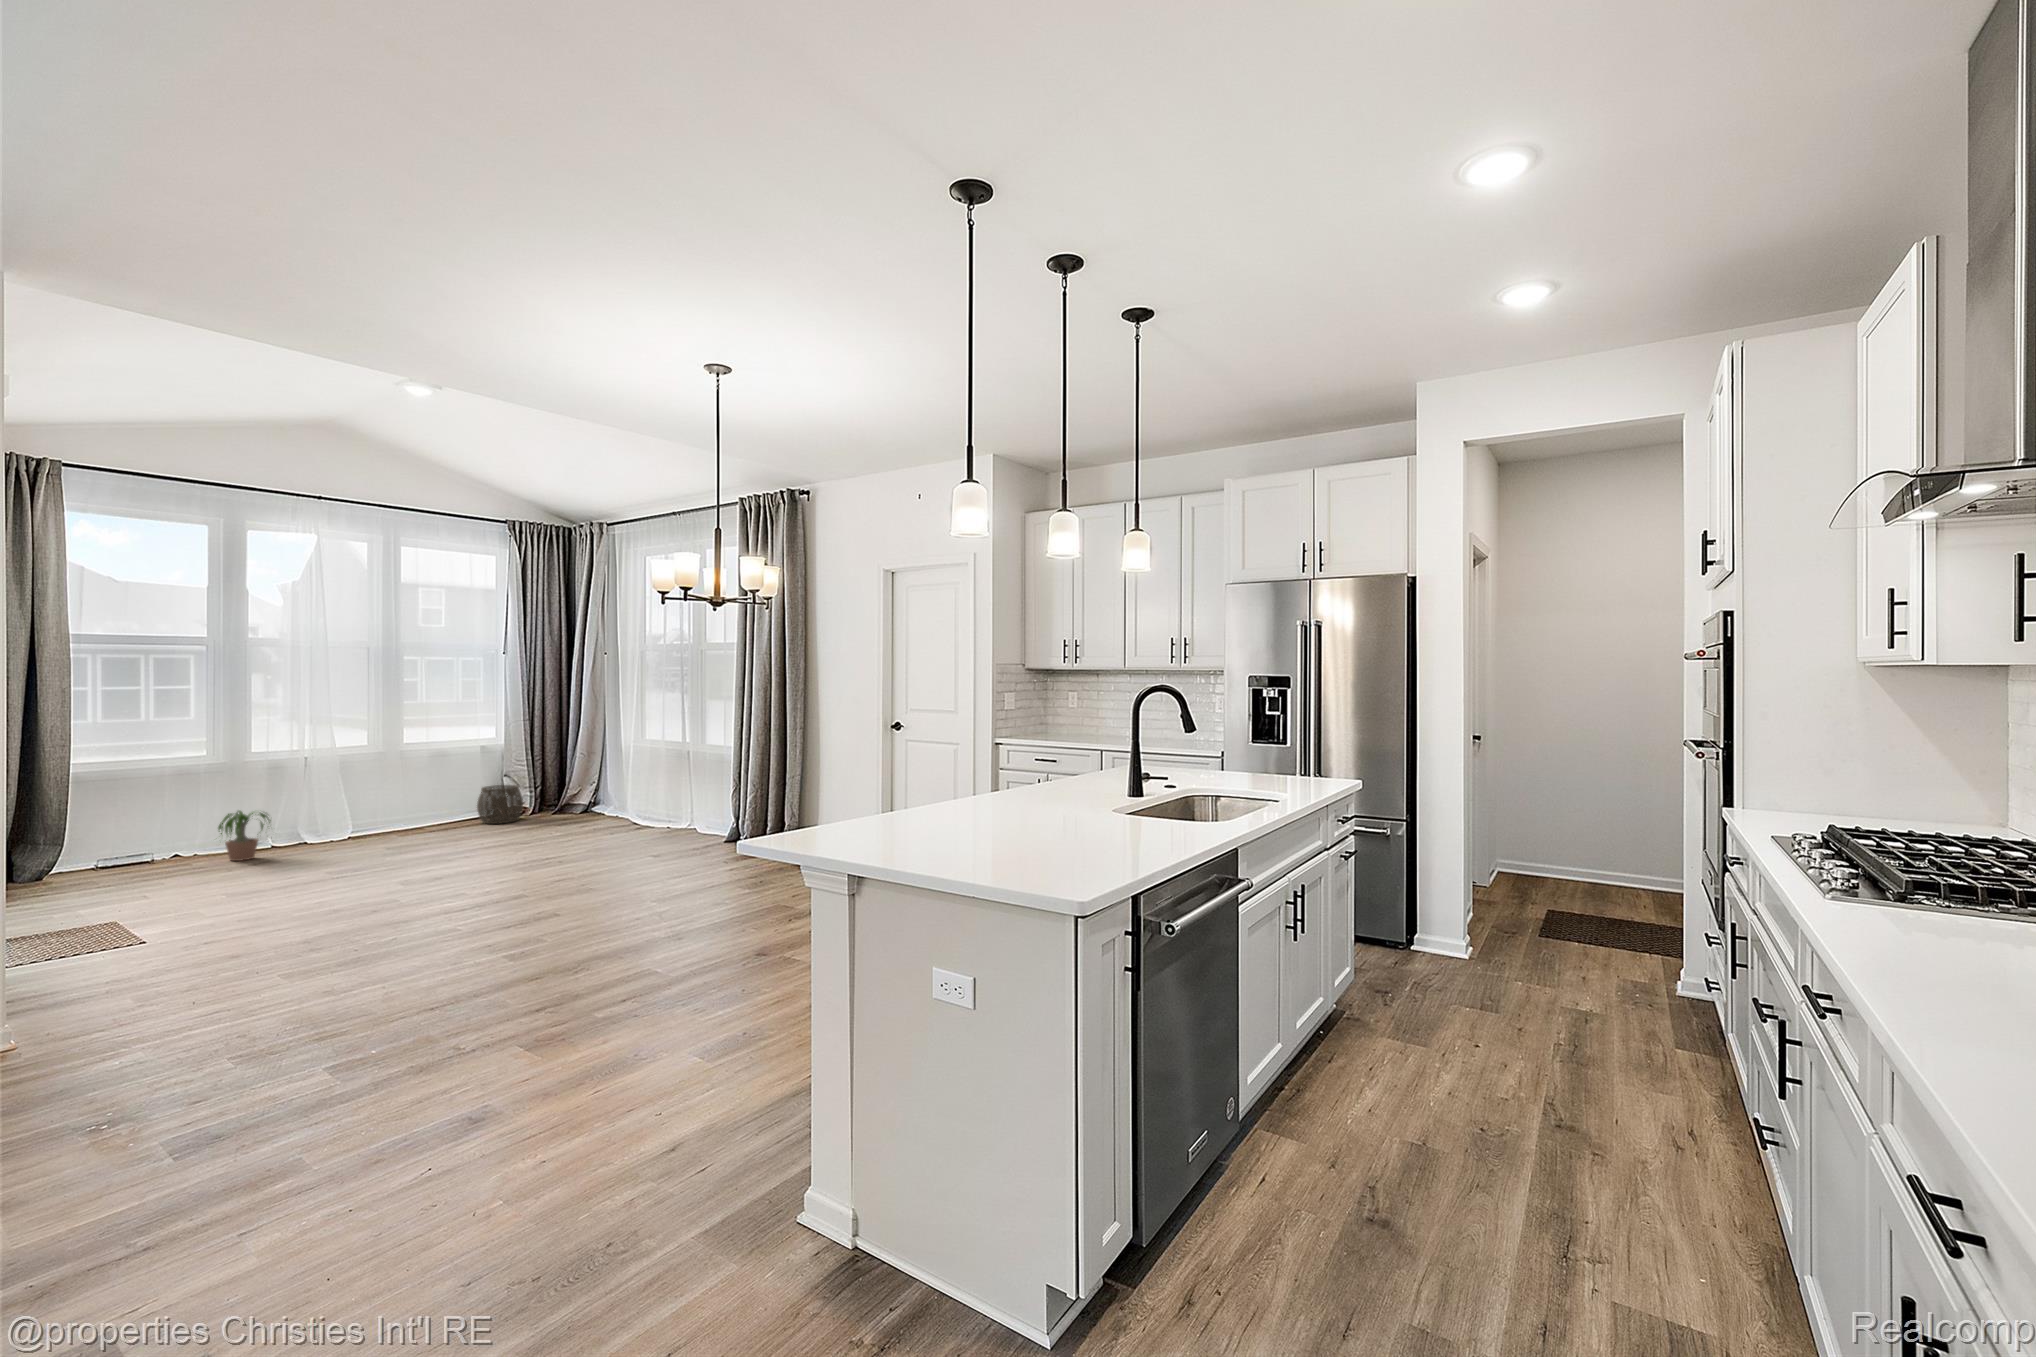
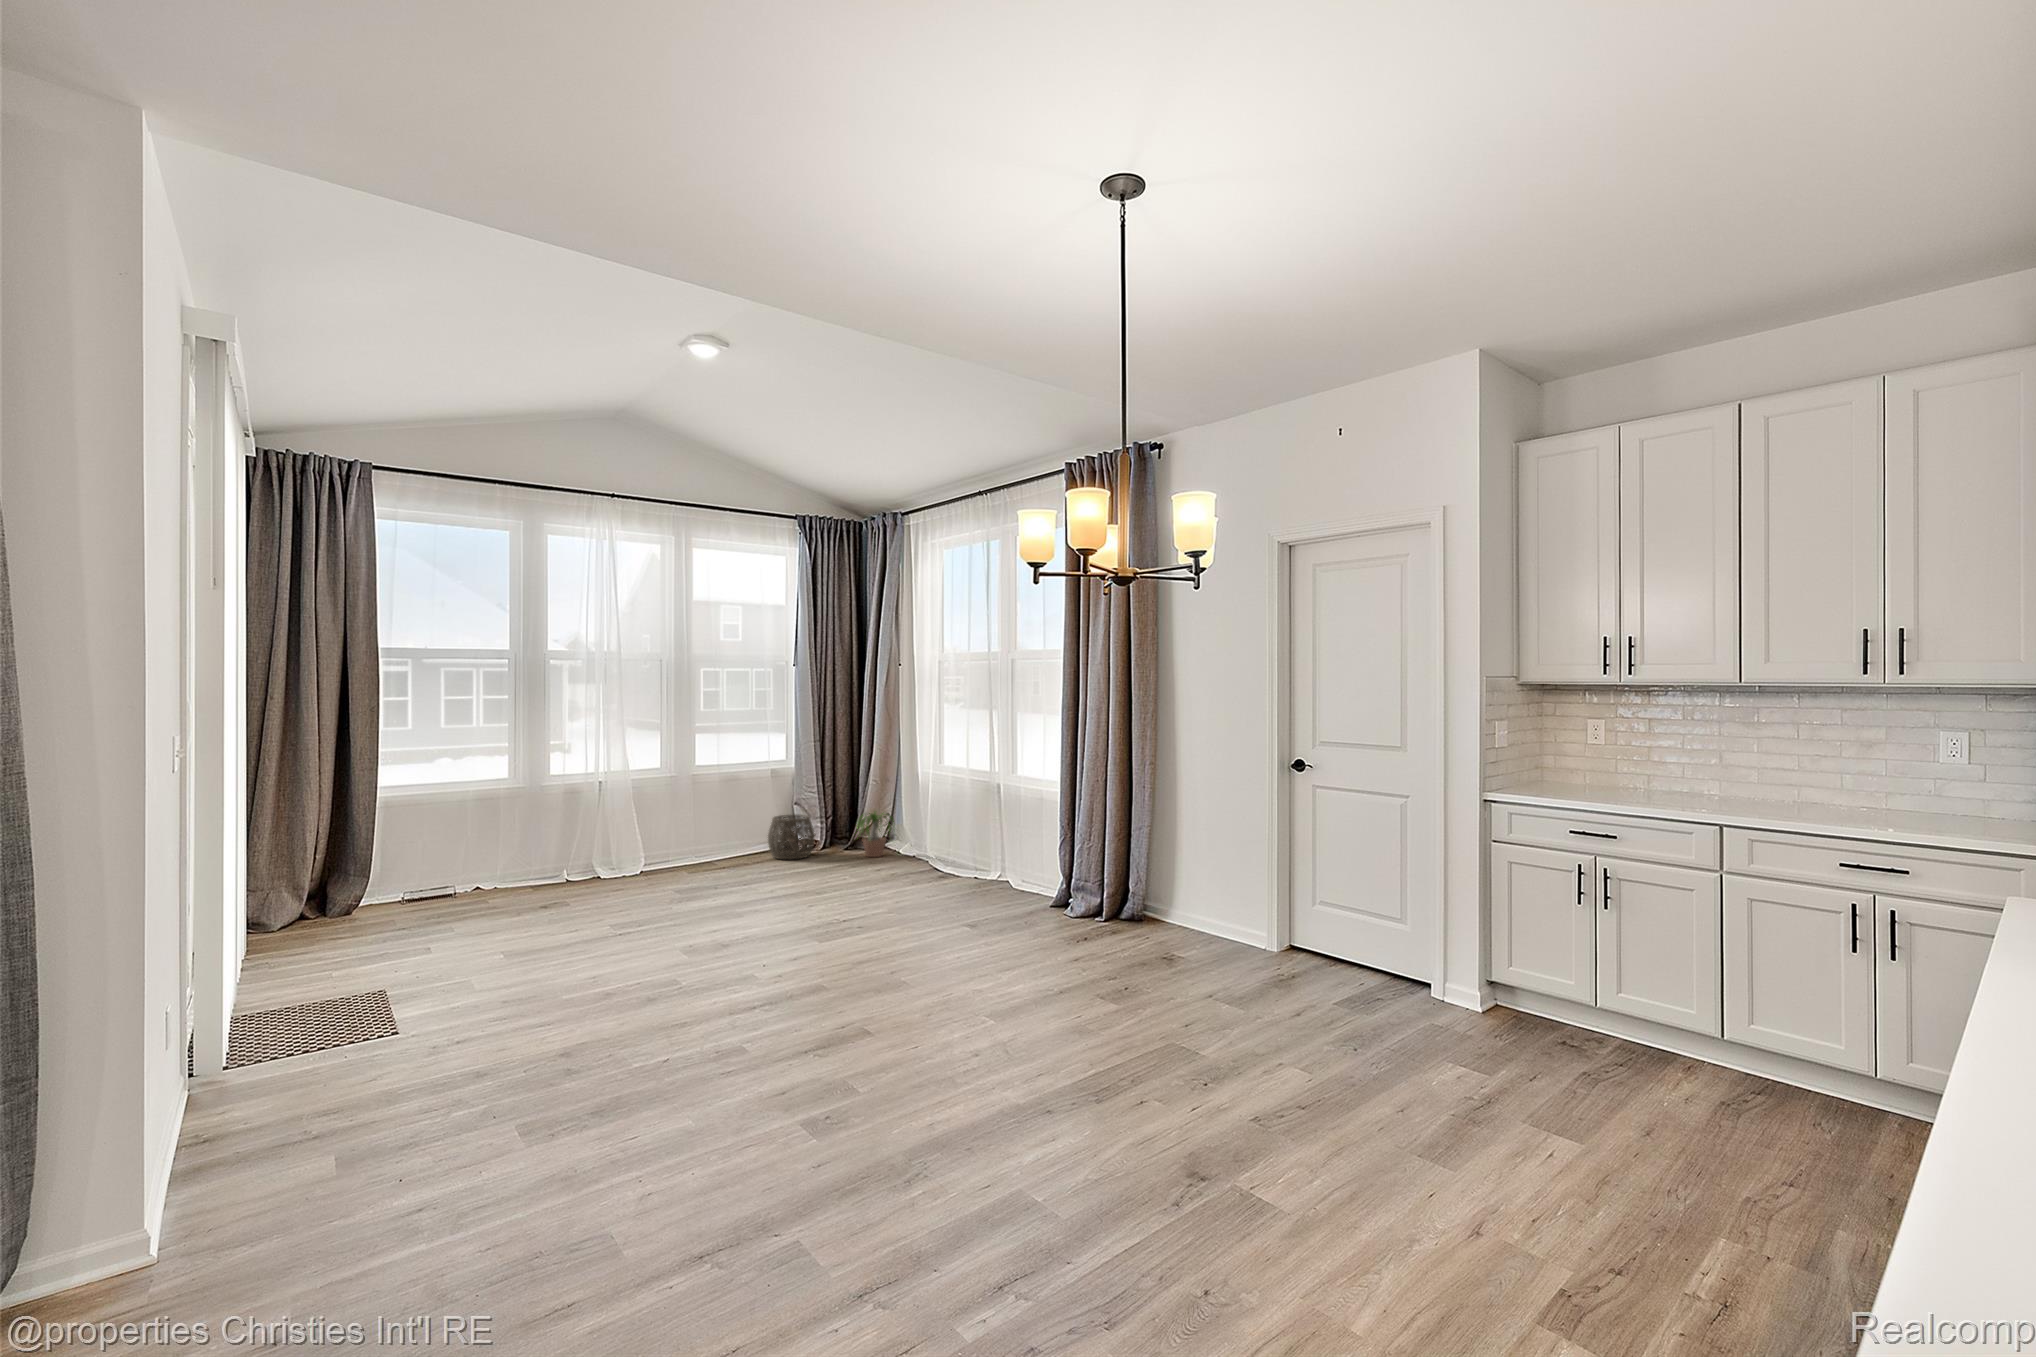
potted plant: present [218,811,271,861] -> present [857,812,894,857]

